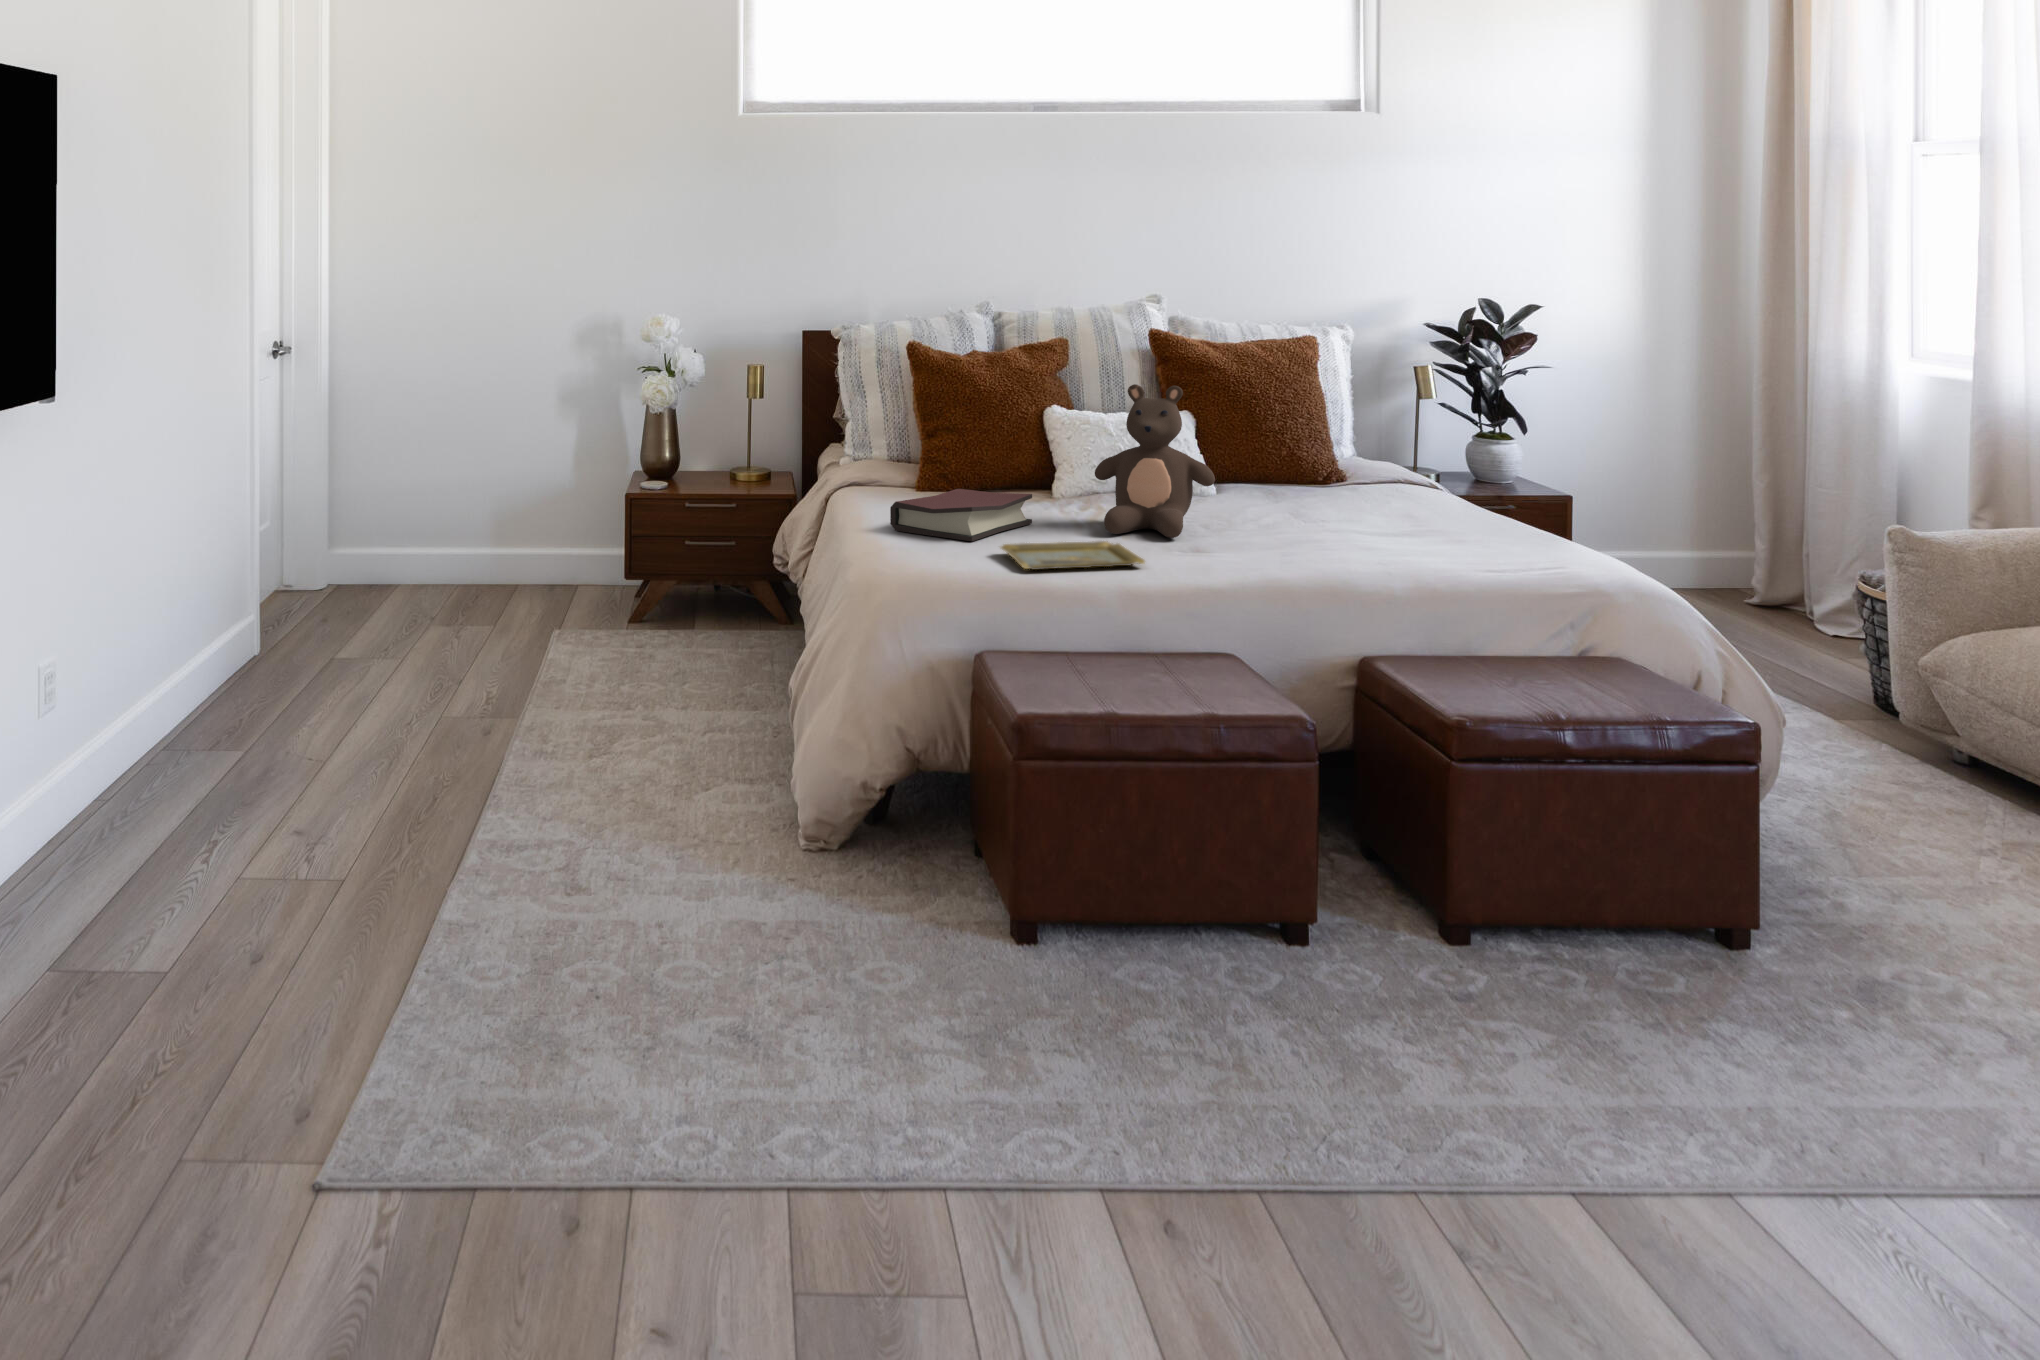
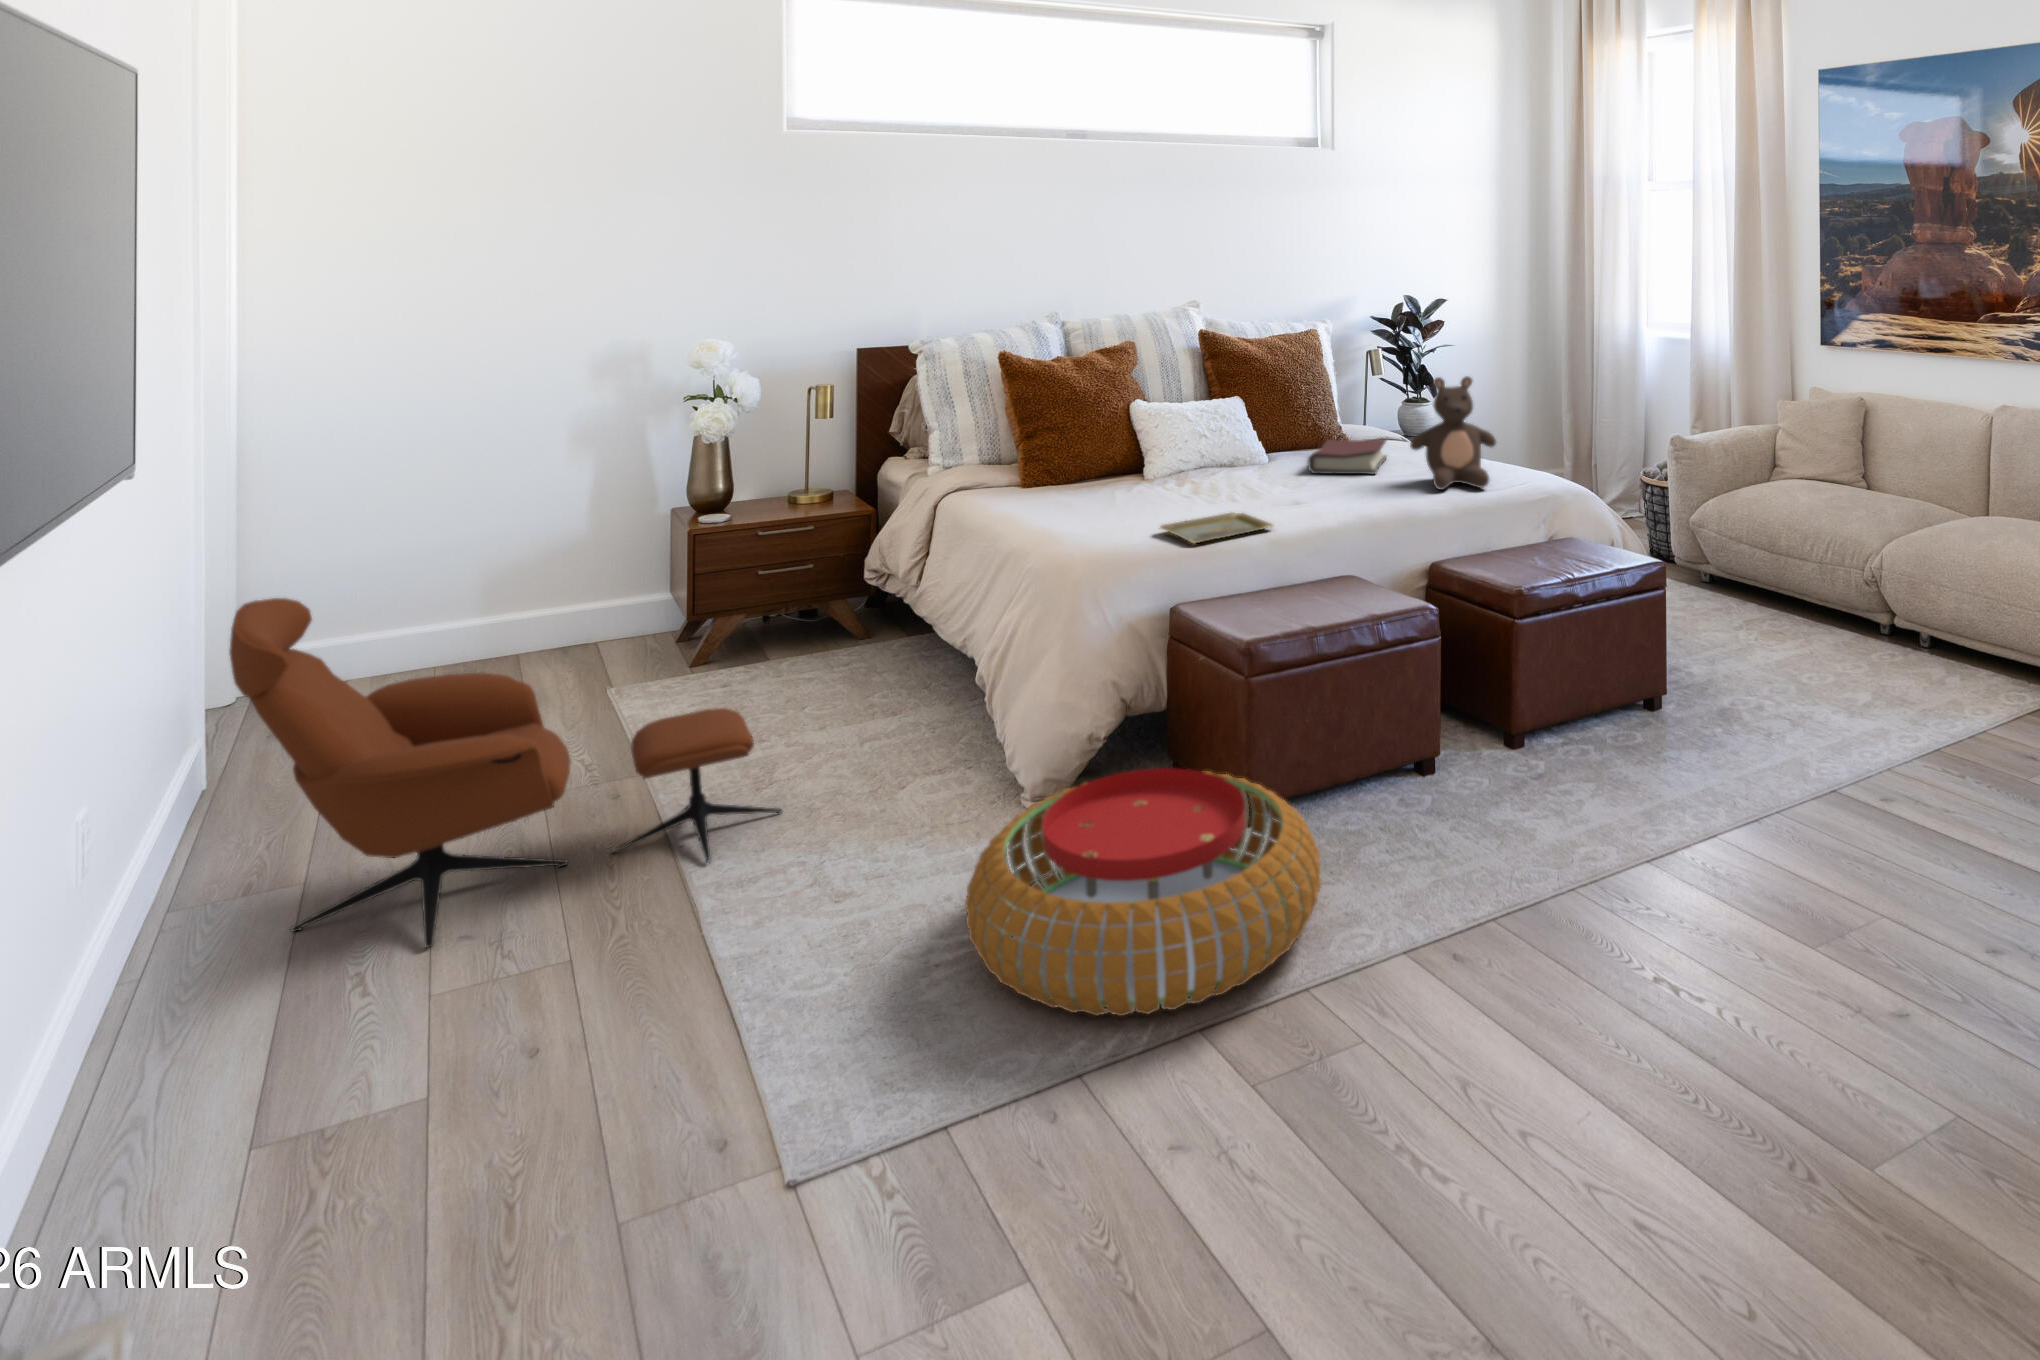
teddy bear: present [1095,384,1215,538] -> present [1410,376,1496,490]
hardback book: present [890,489,1032,541] -> present [1308,438,1387,474]
lounge chair: none [72,494,544,850] -> present [229,598,782,948]
pouf: none [568,831,1032,1164] -> present [965,768,1321,1016]

